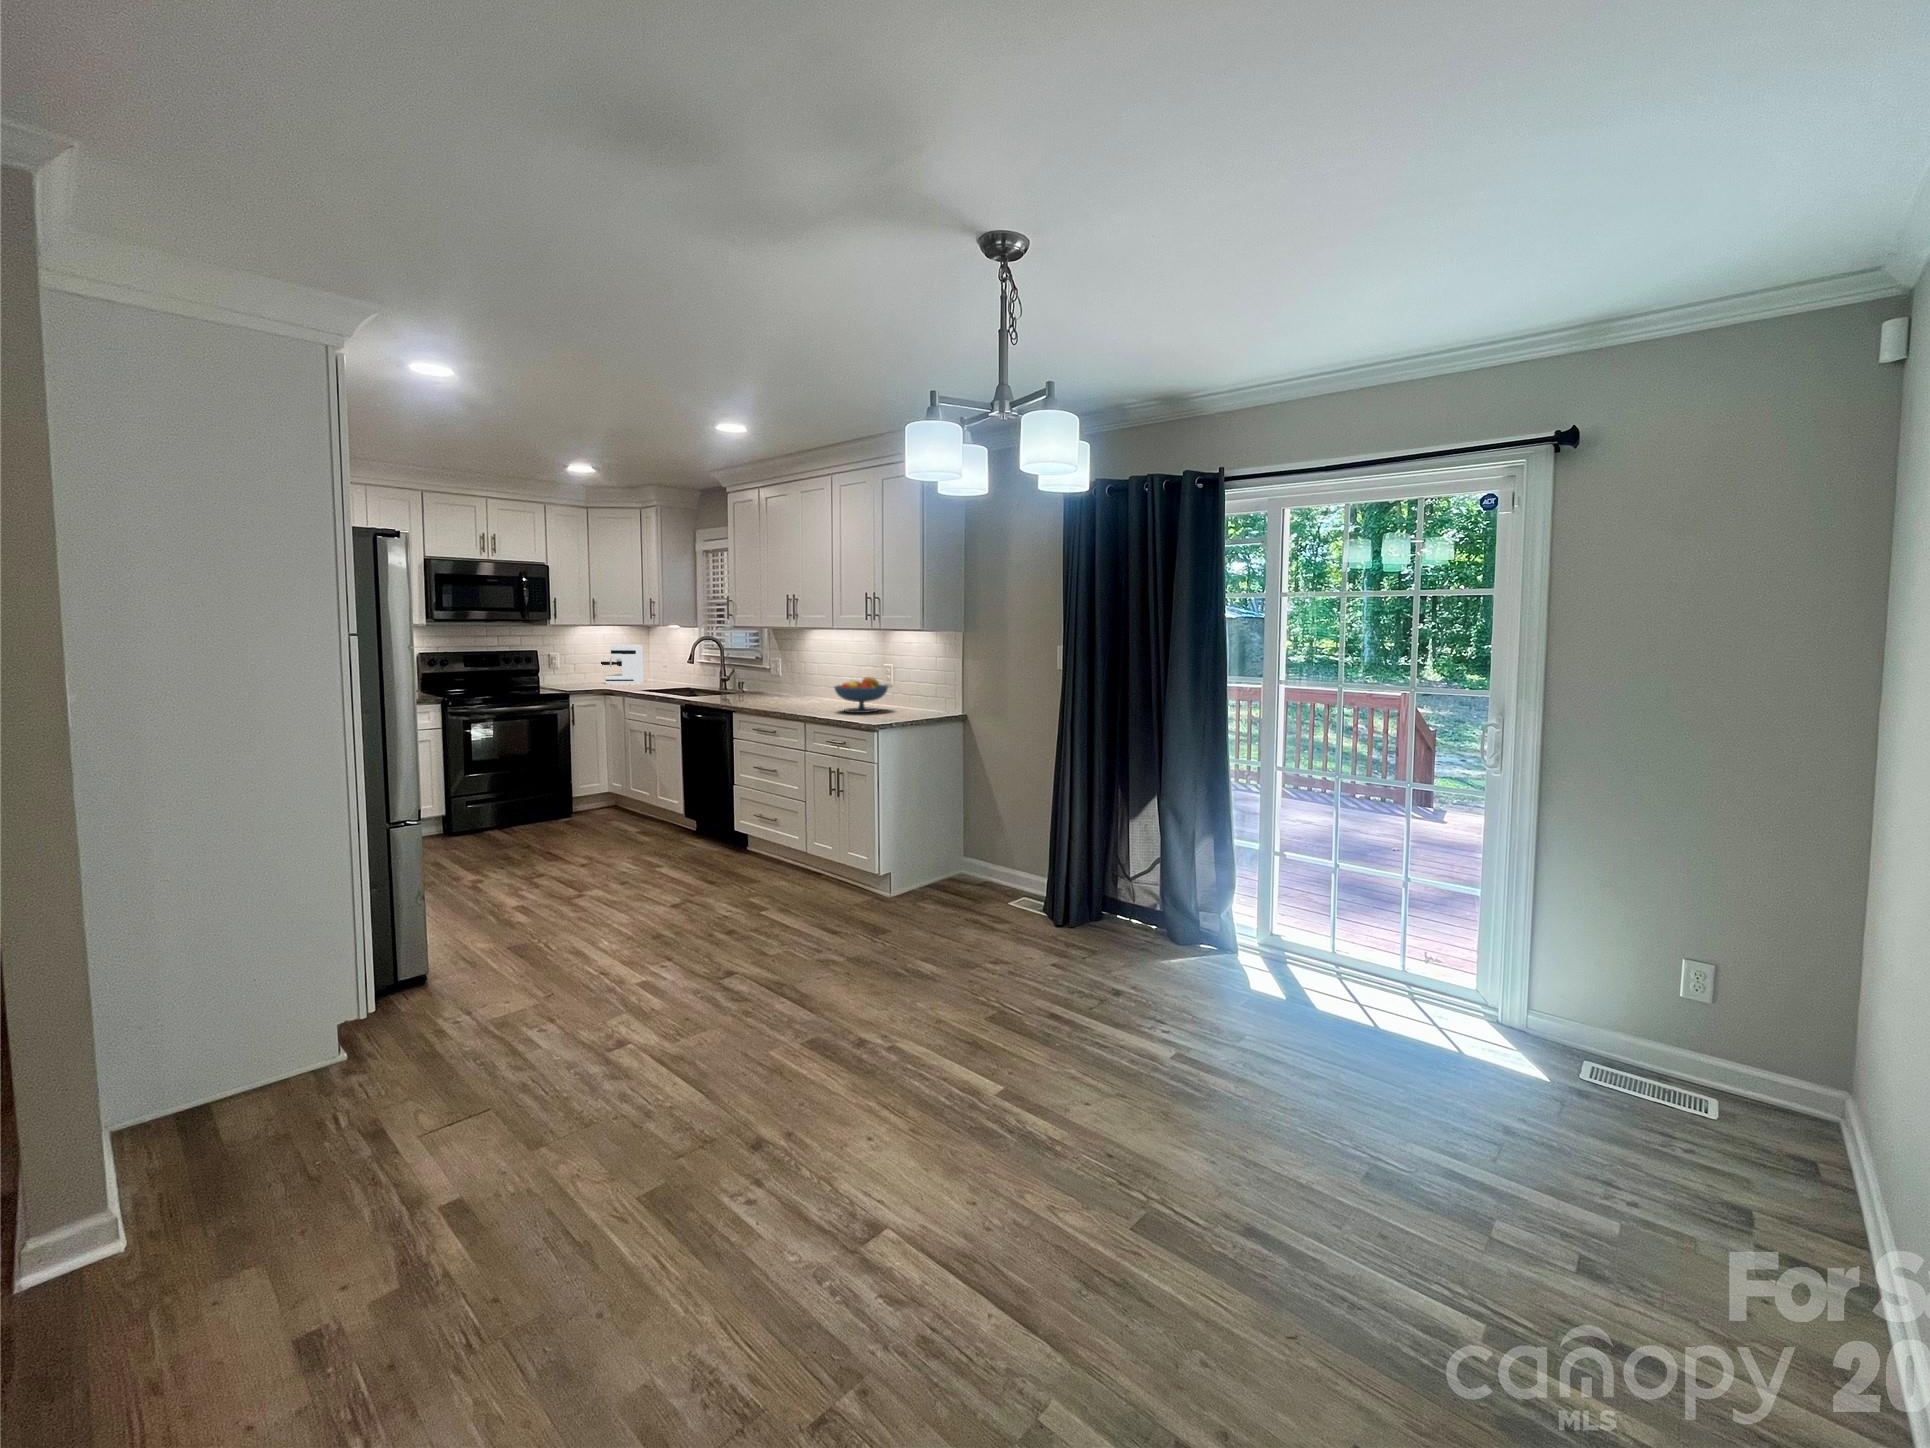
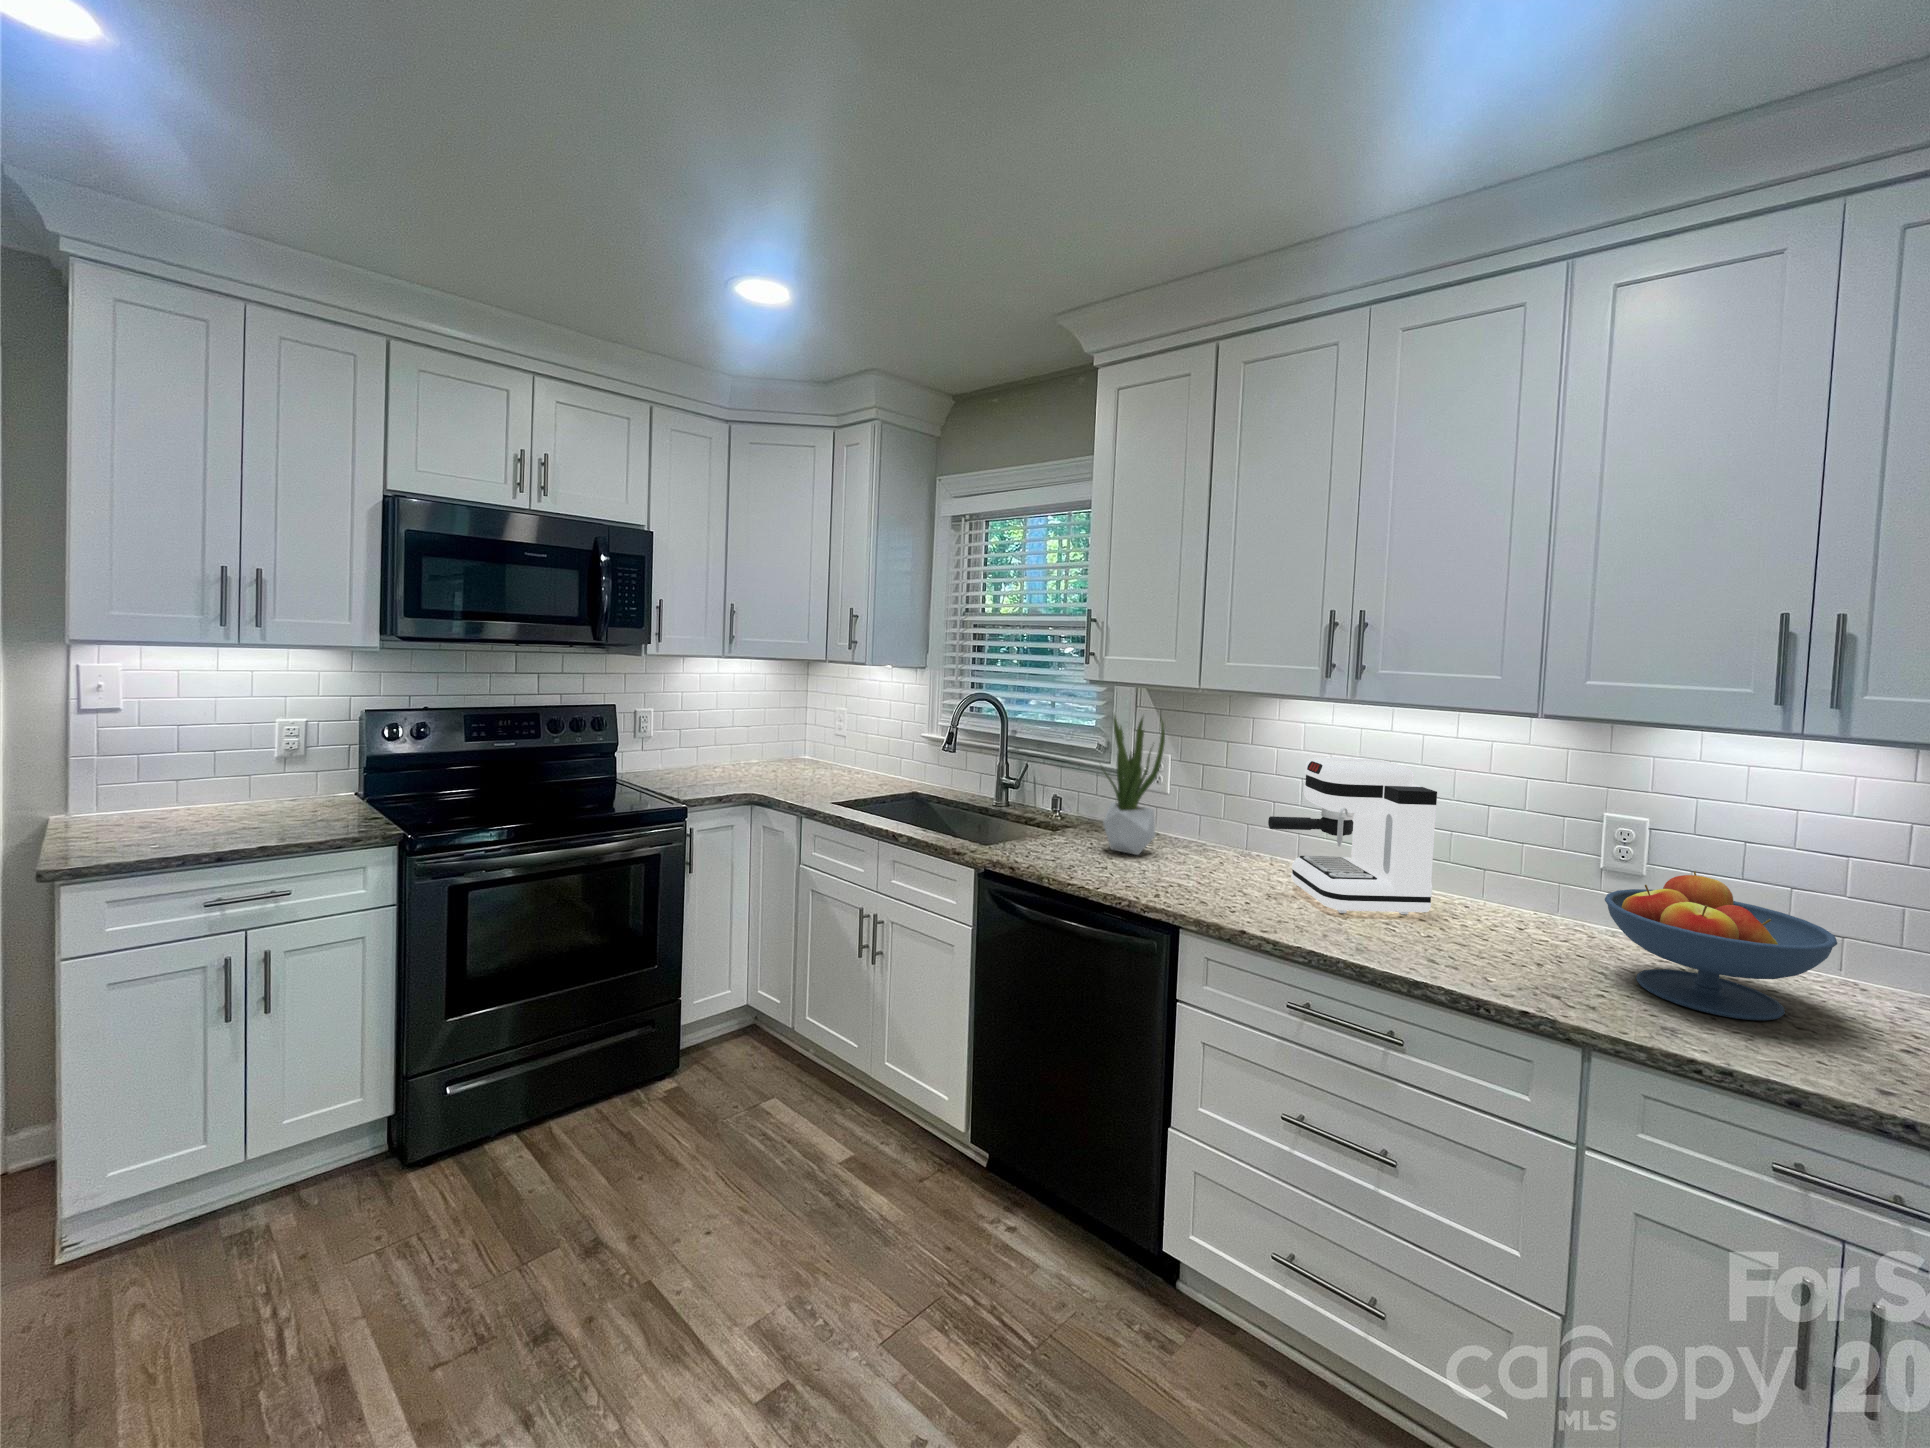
potted plant: none [731,639,760,697] -> present [1103,716,1165,855]
coffee maker: present [601,645,643,685] -> present [1268,757,1437,915]

